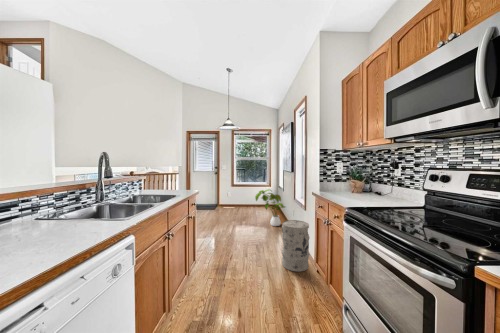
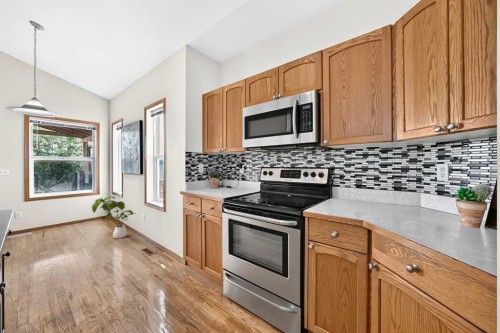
trash can: present [282,220,310,272] -> none [147,222,176,272]

